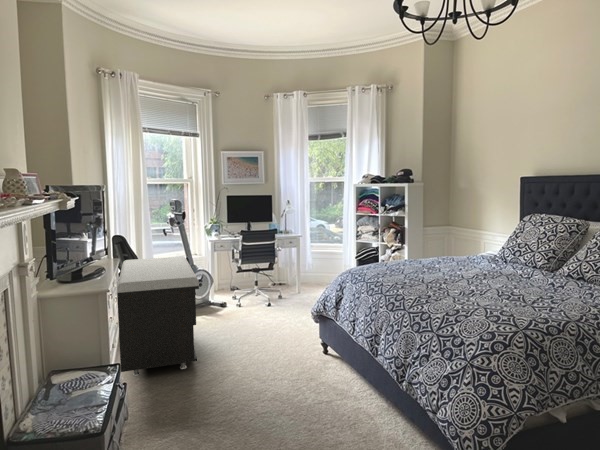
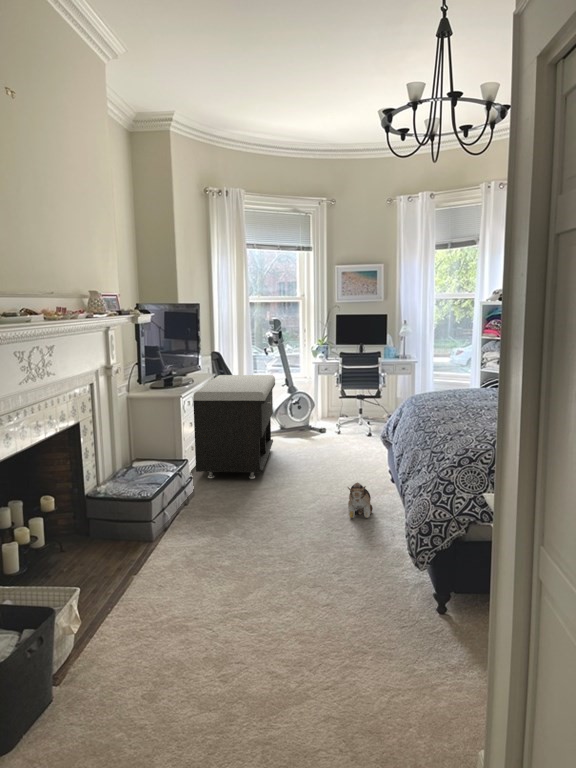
plush toy: none [304,362,329,399] -> present [348,483,373,518]

